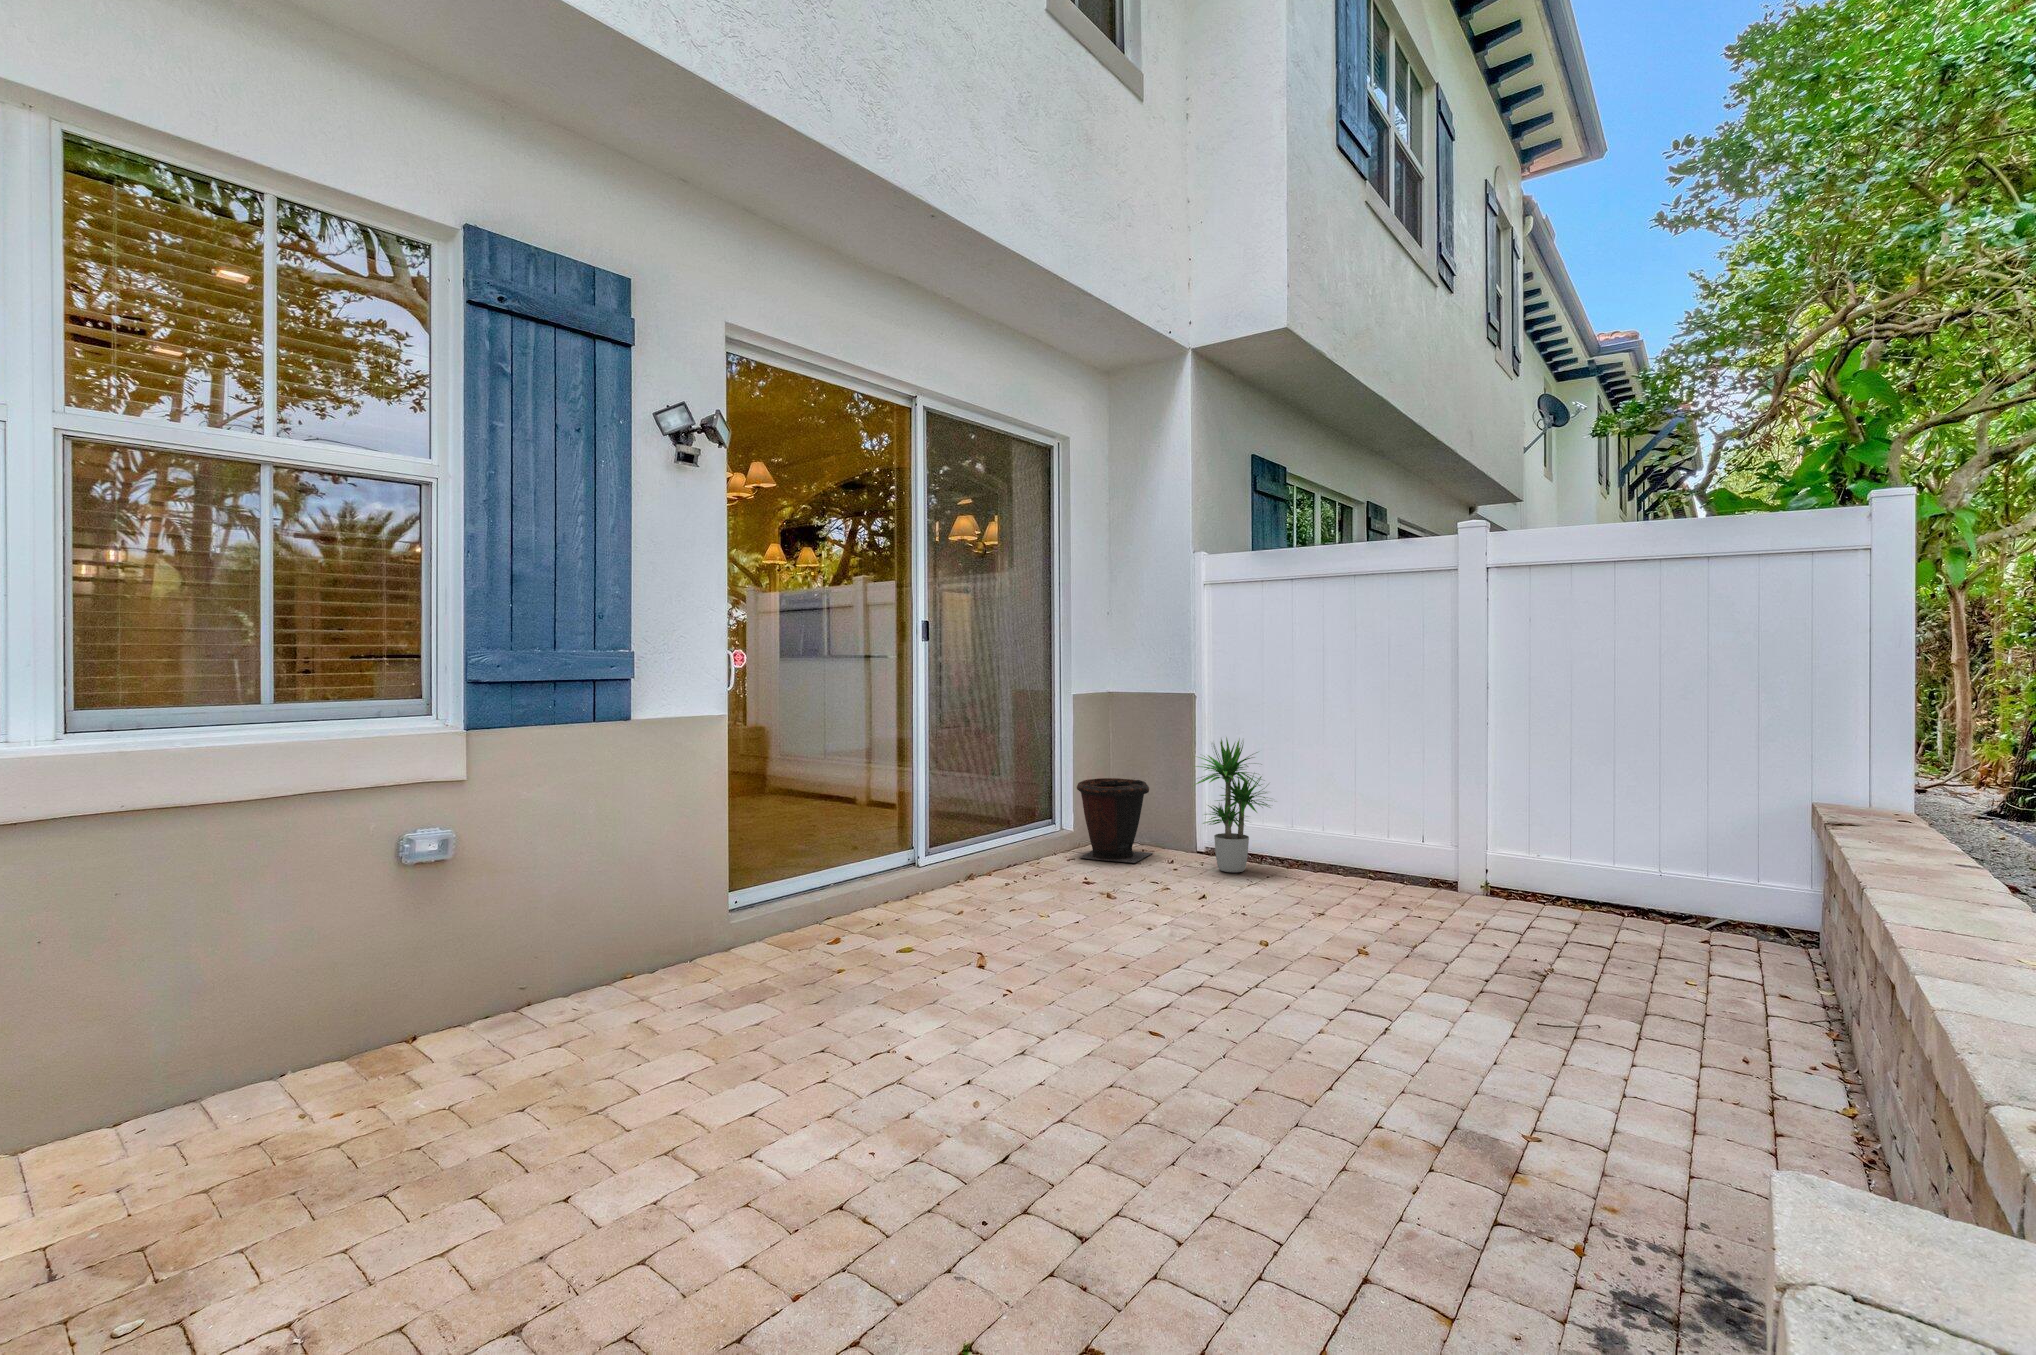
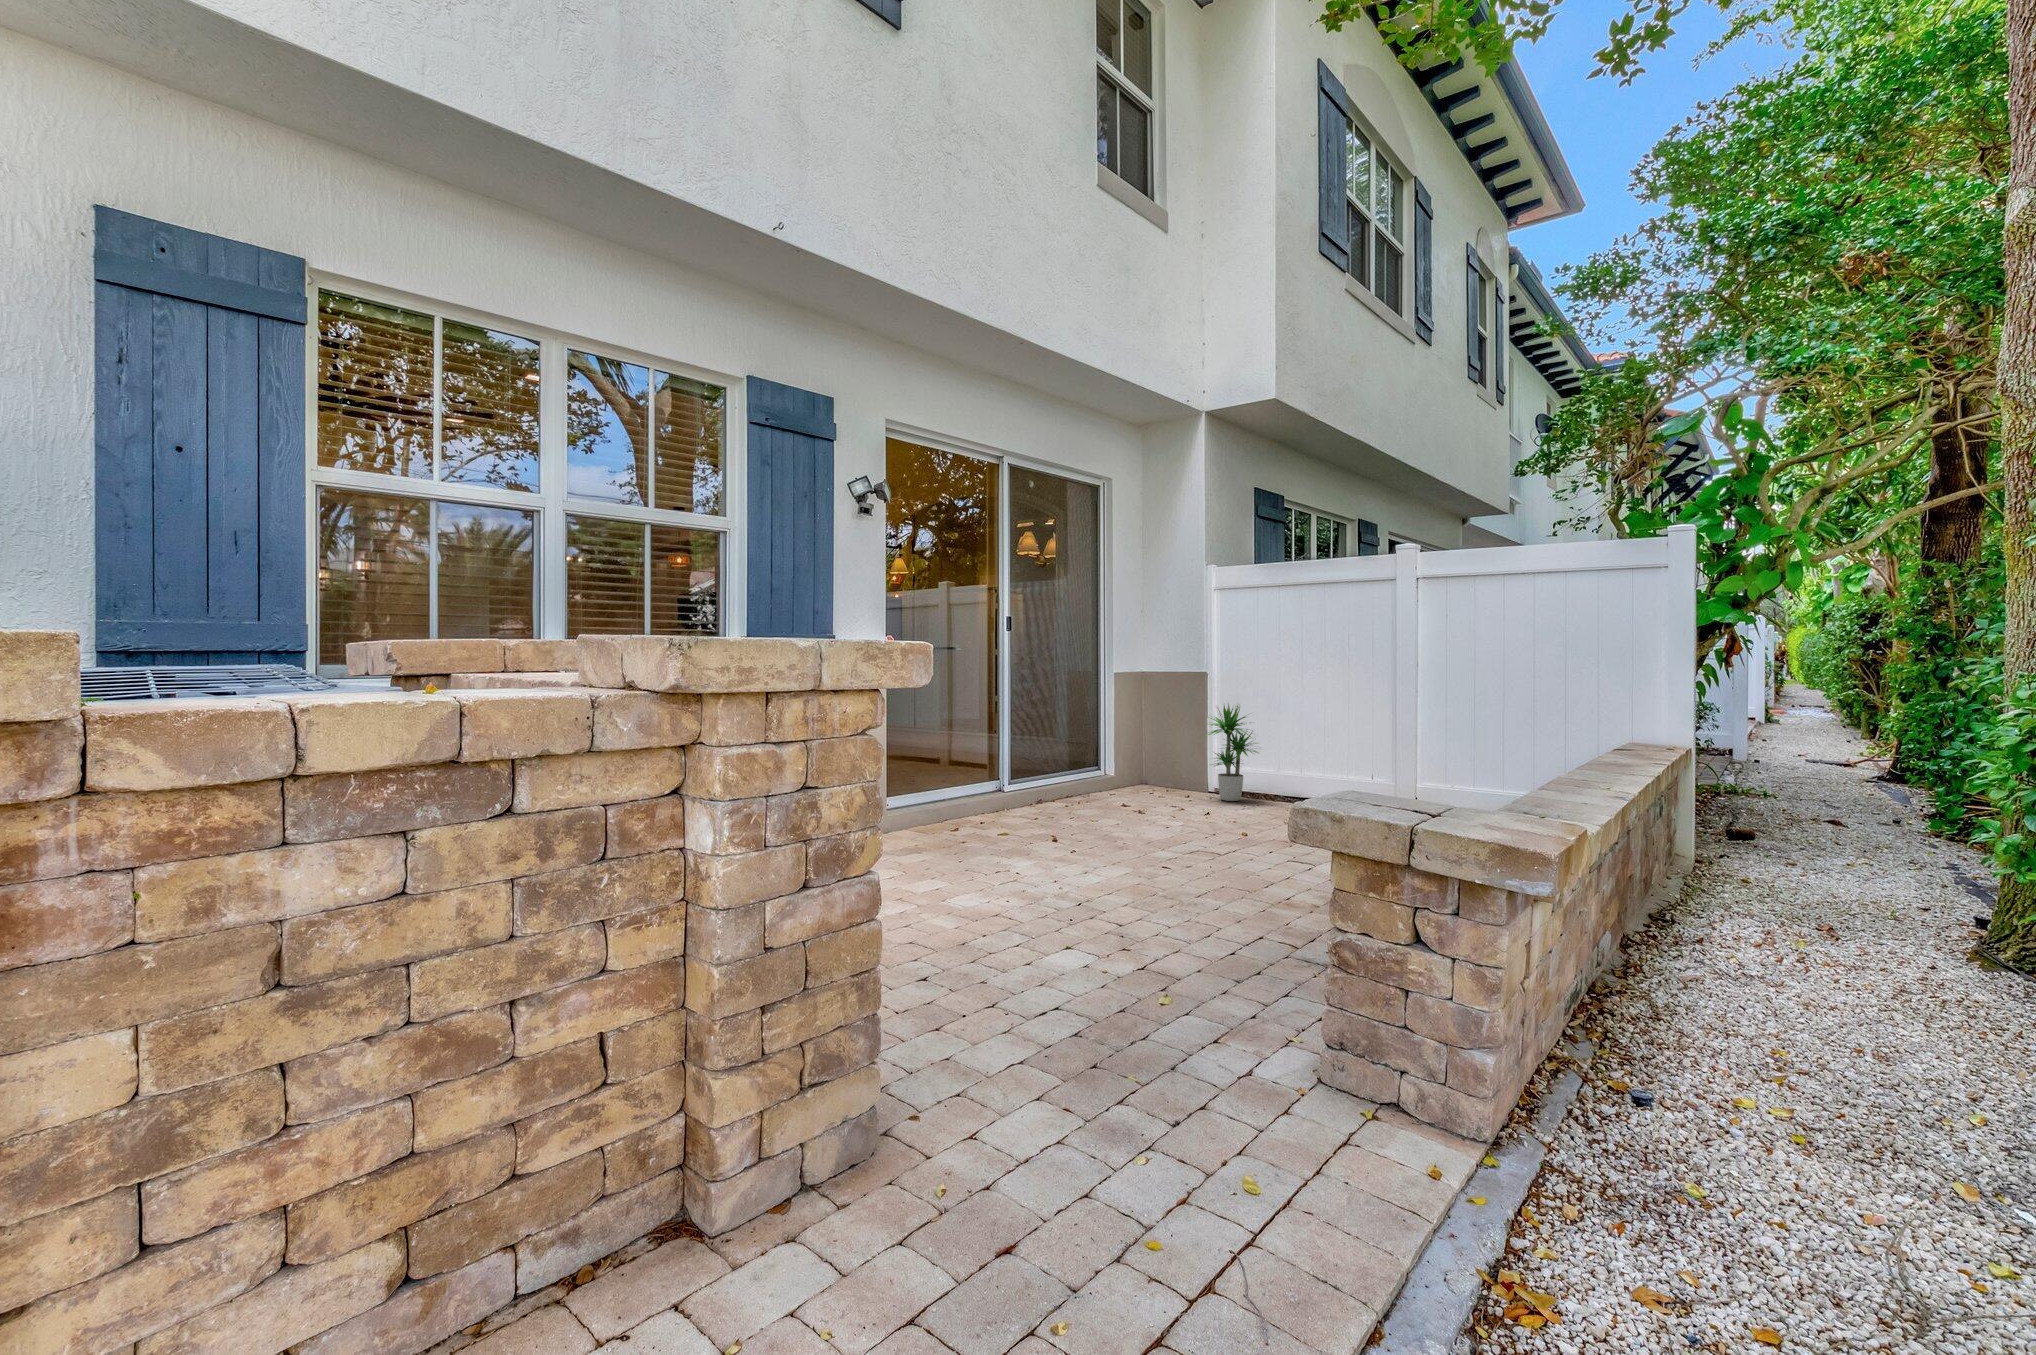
bucket: present [1077,778,1152,863] -> none [1117,734,1174,795]

